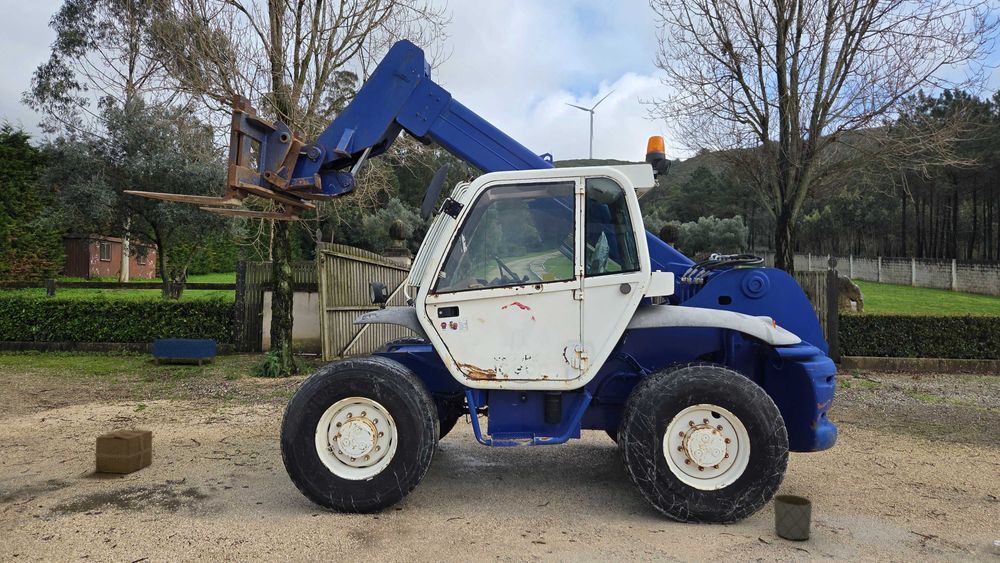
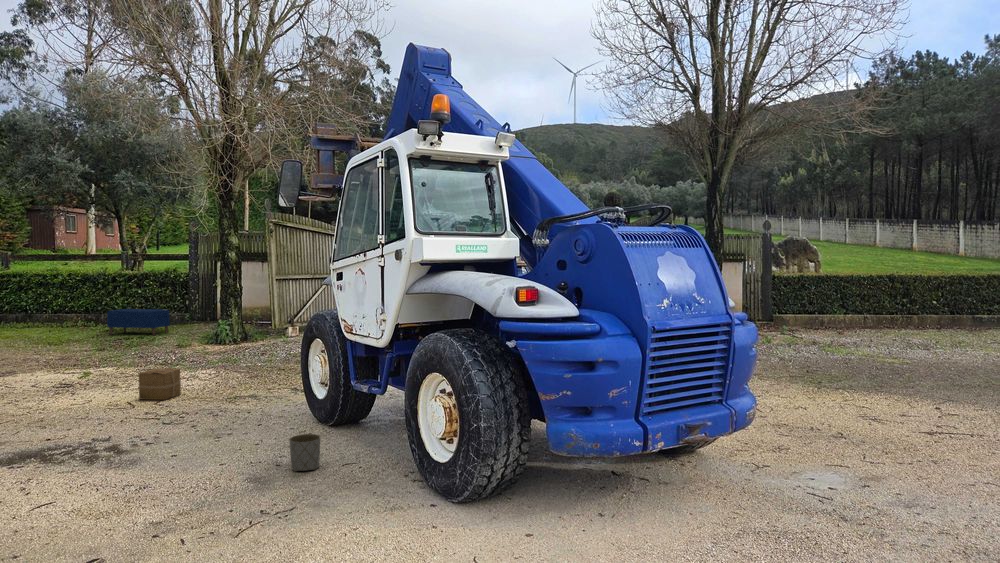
cardboard box: present [95,430,152,473] -> present [139,368,181,400]
planter: present [774,495,812,540] -> present [290,434,320,472]

